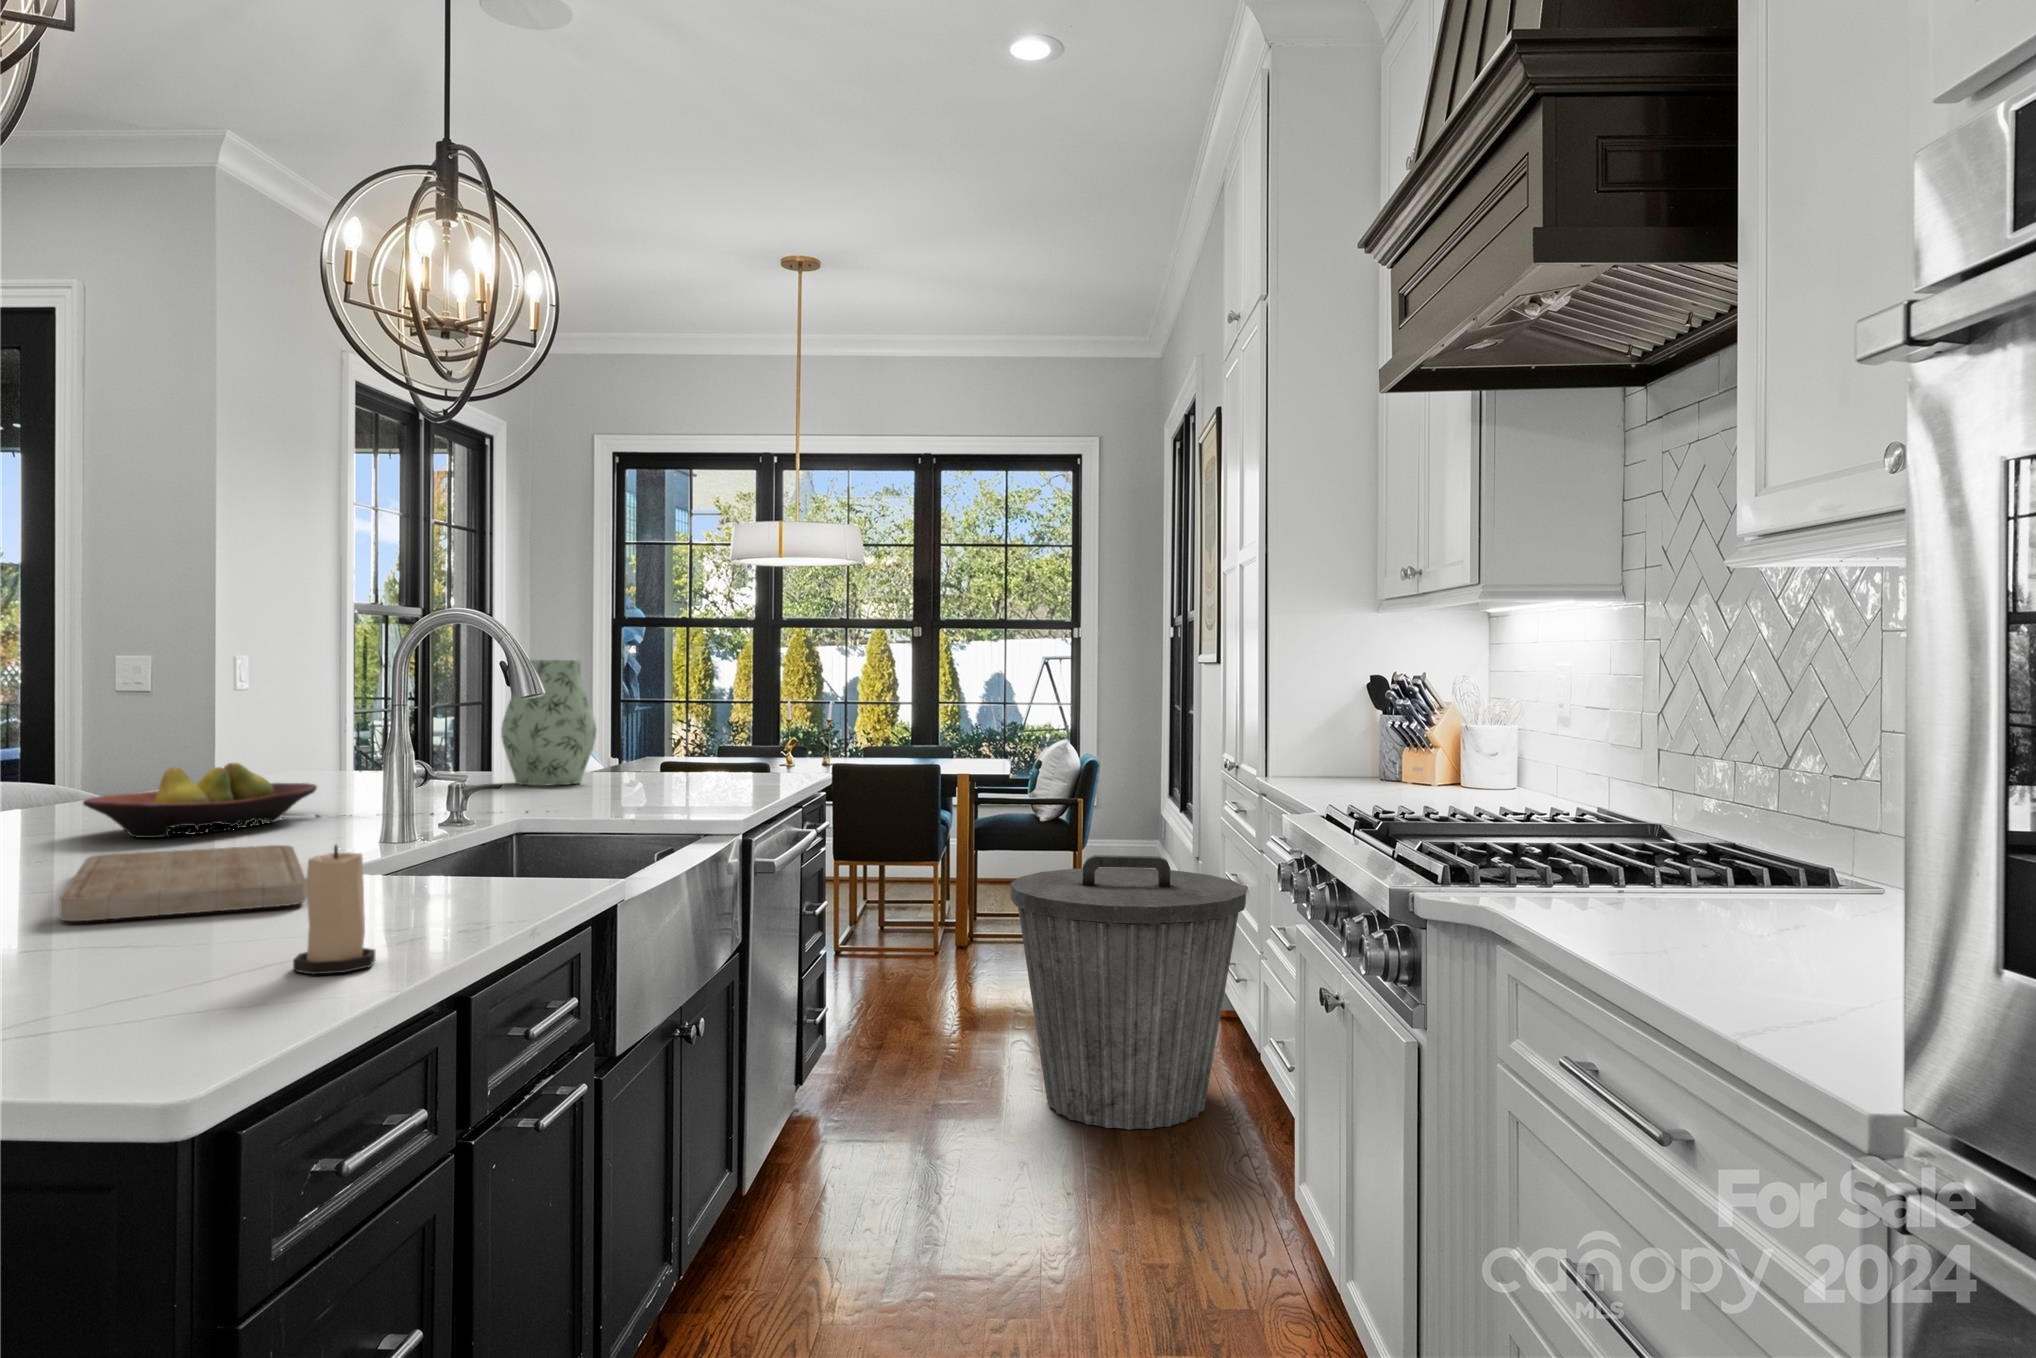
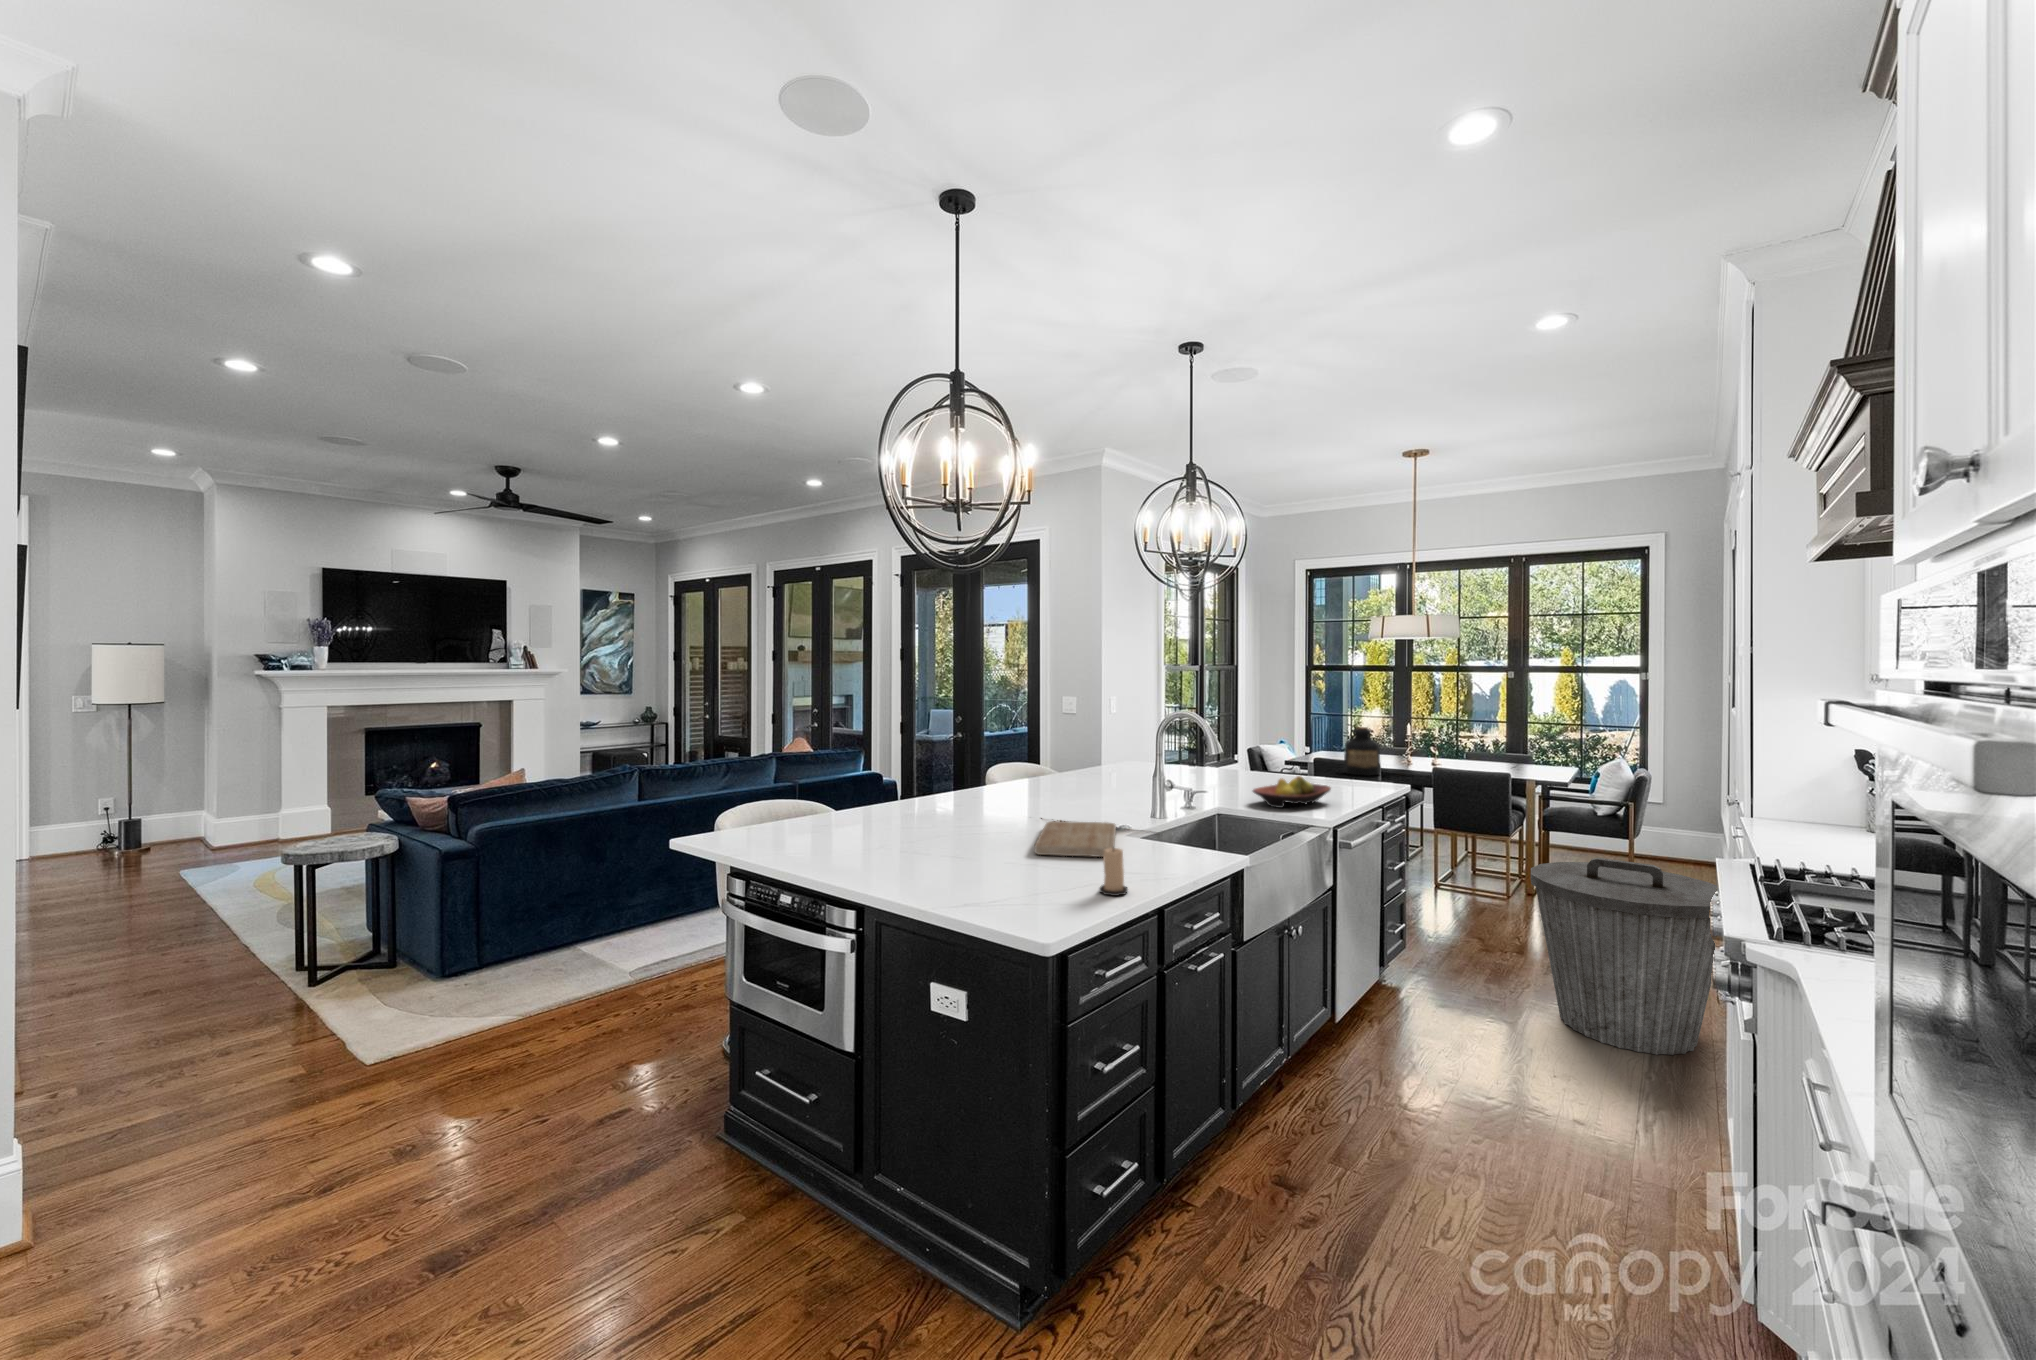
vase: present [501,660,597,786] -> none [1220,721,1267,786]
bottle: none [715,685,775,768] -> present [1344,727,1381,776]
fruit bowl: present [83,763,317,838] -> present [1253,776,1331,808]

